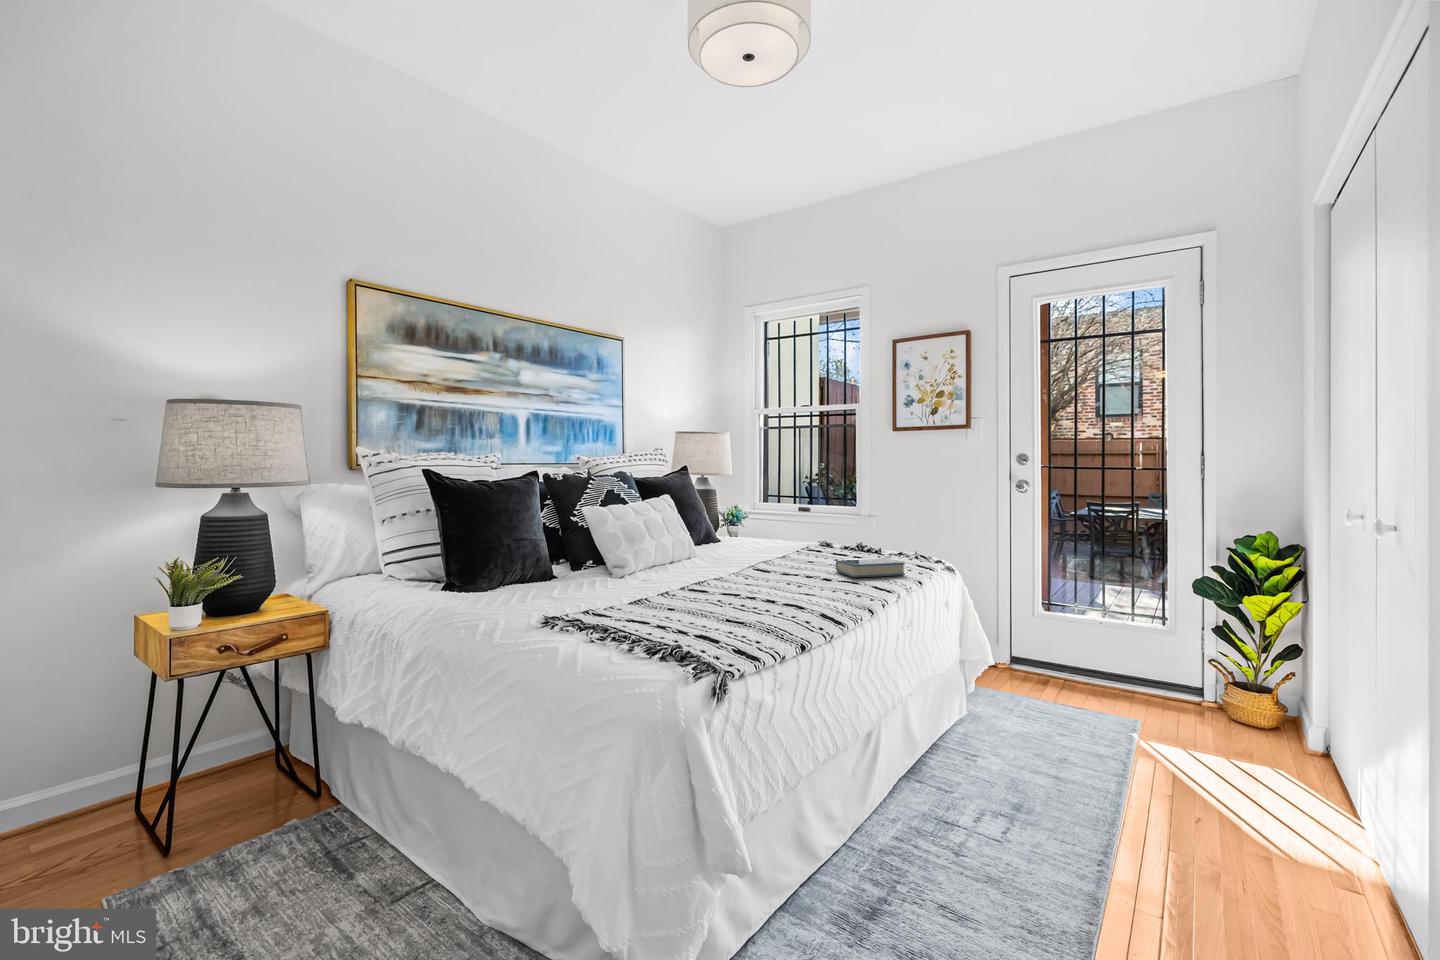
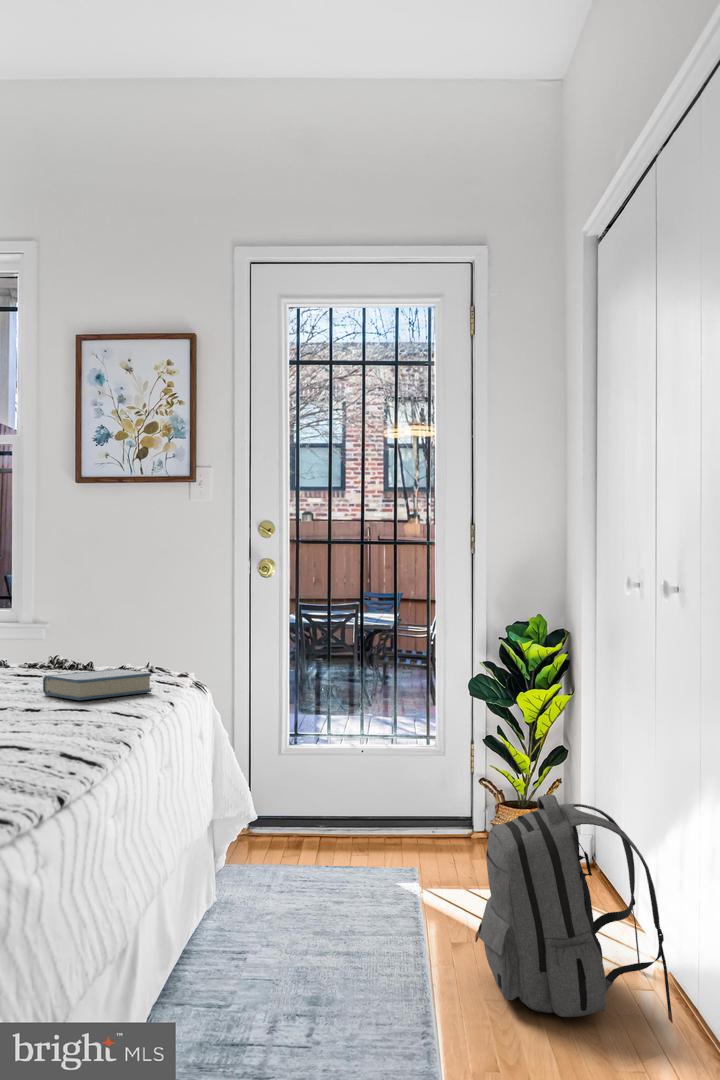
backpack: none [1168,690,1374,923] -> present [475,794,673,1023]

